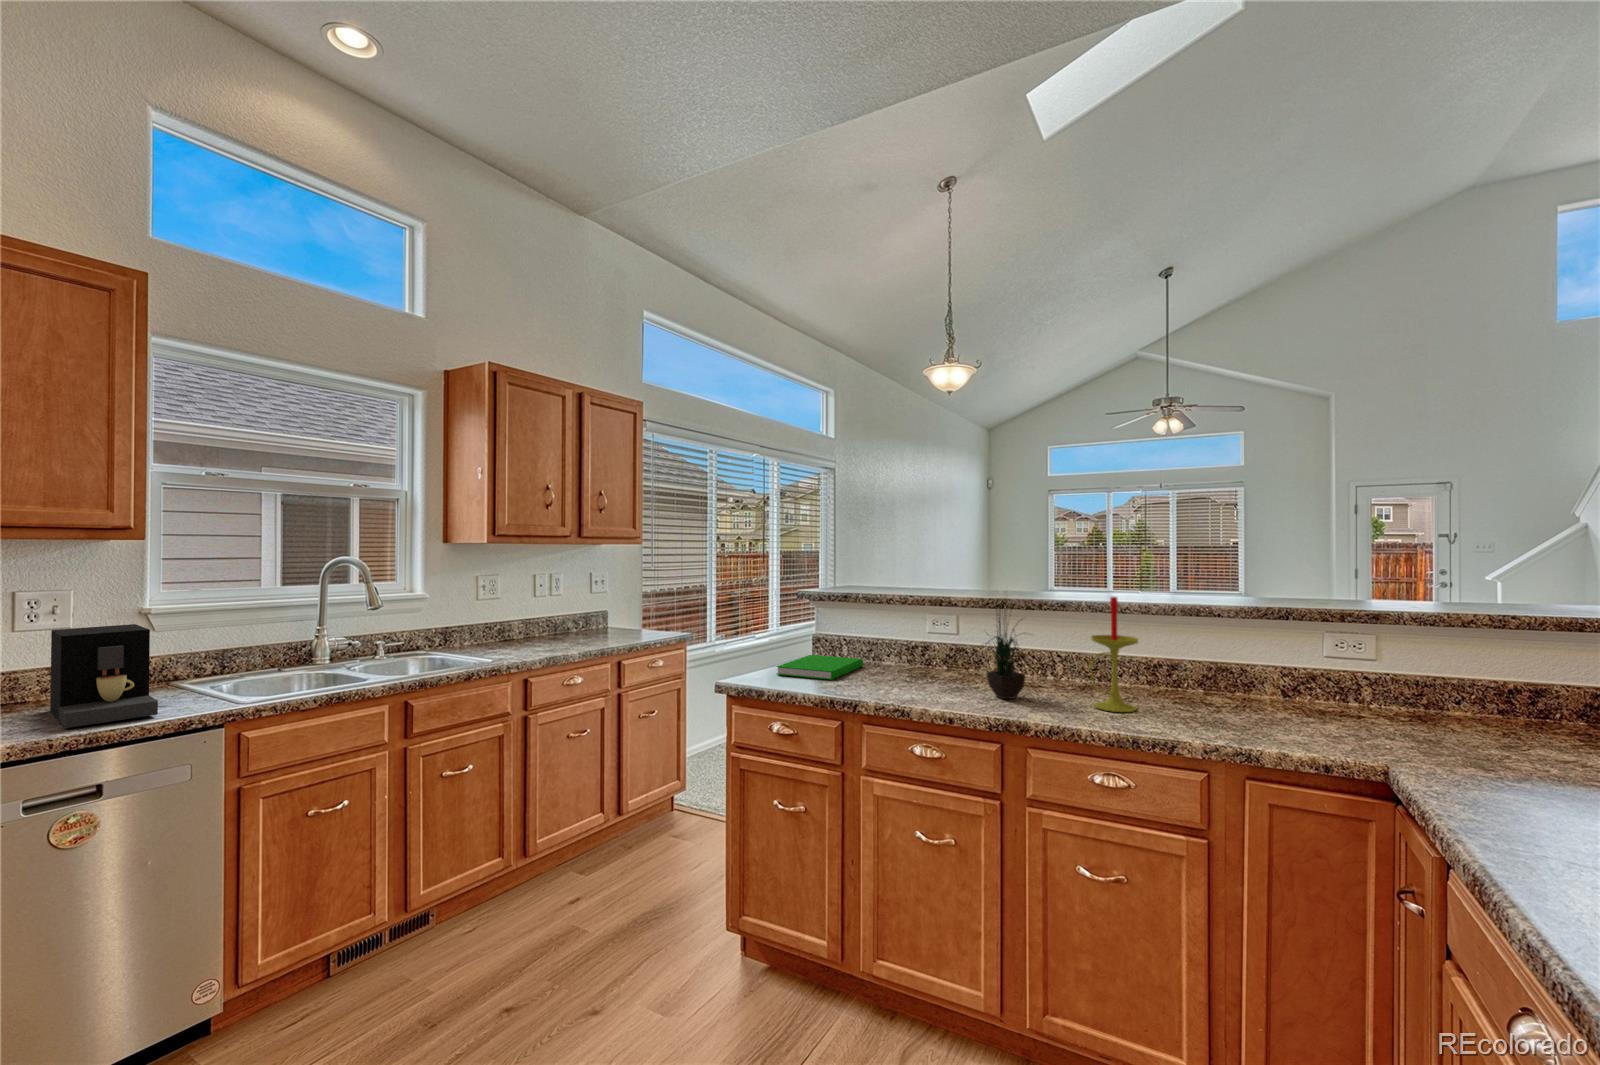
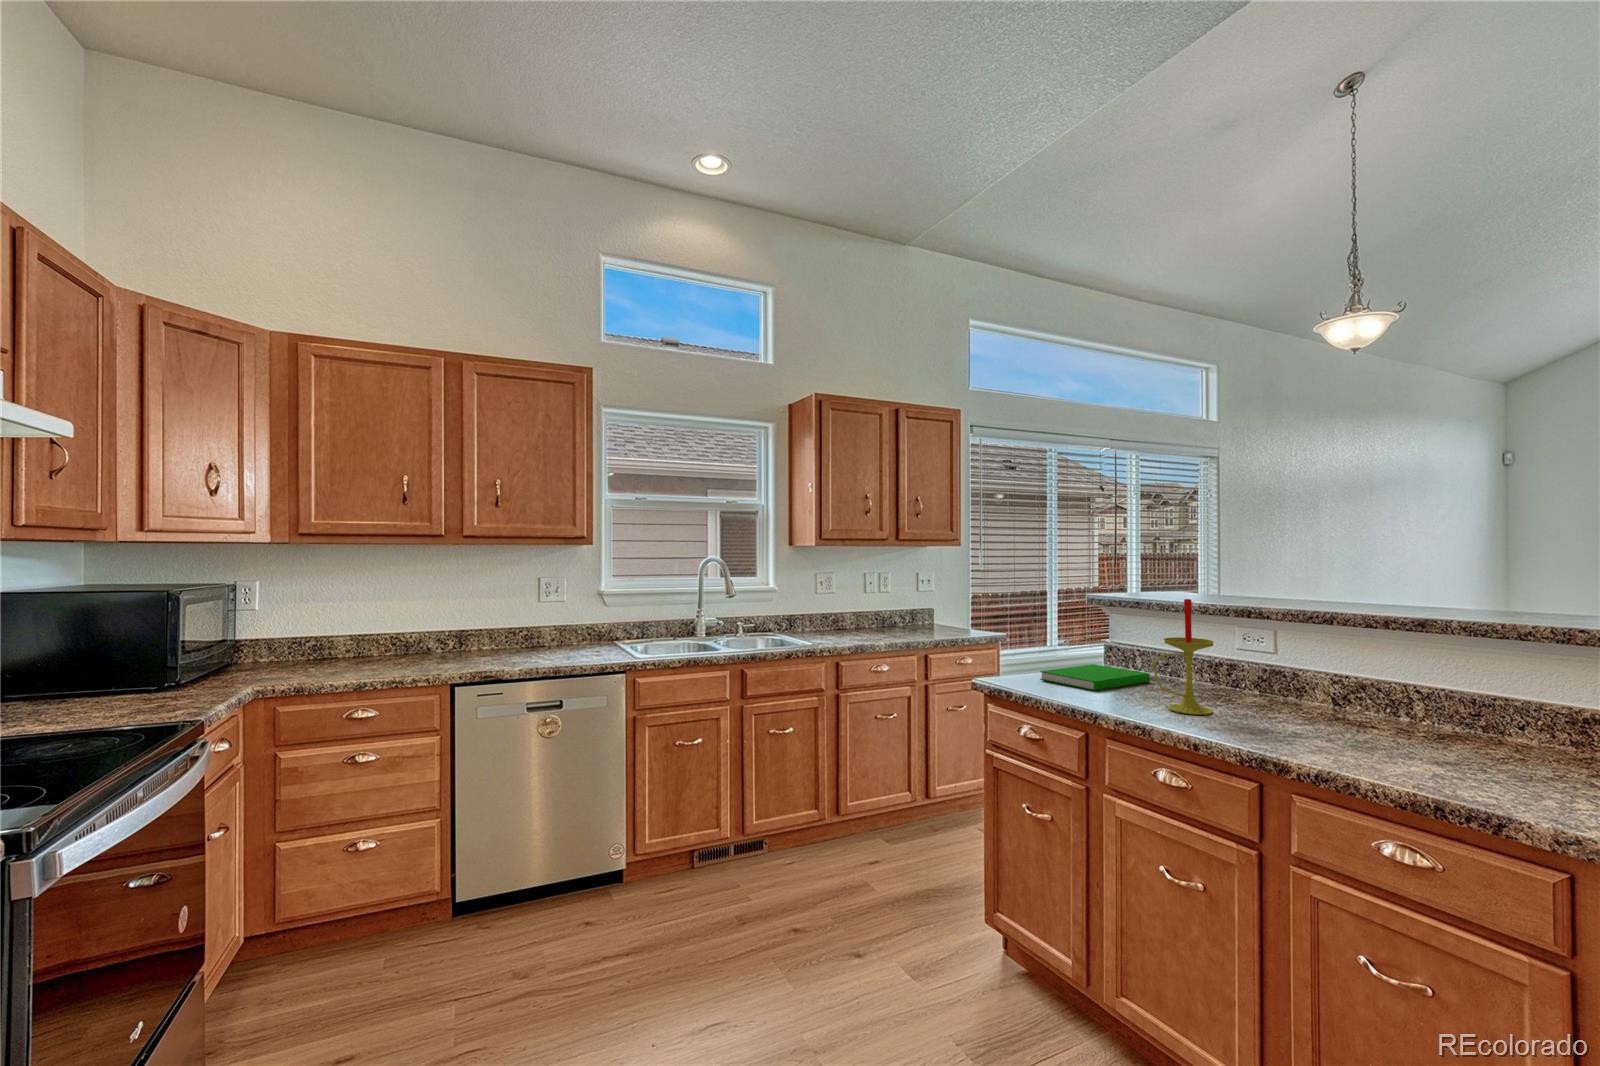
candle: present [1090,596,1138,712] -> present [1153,599,1214,715]
potted plant: present [982,617,1025,699] -> none [1249,590,1336,736]
coffee maker: present [50,624,158,728] -> none [549,599,593,661]

